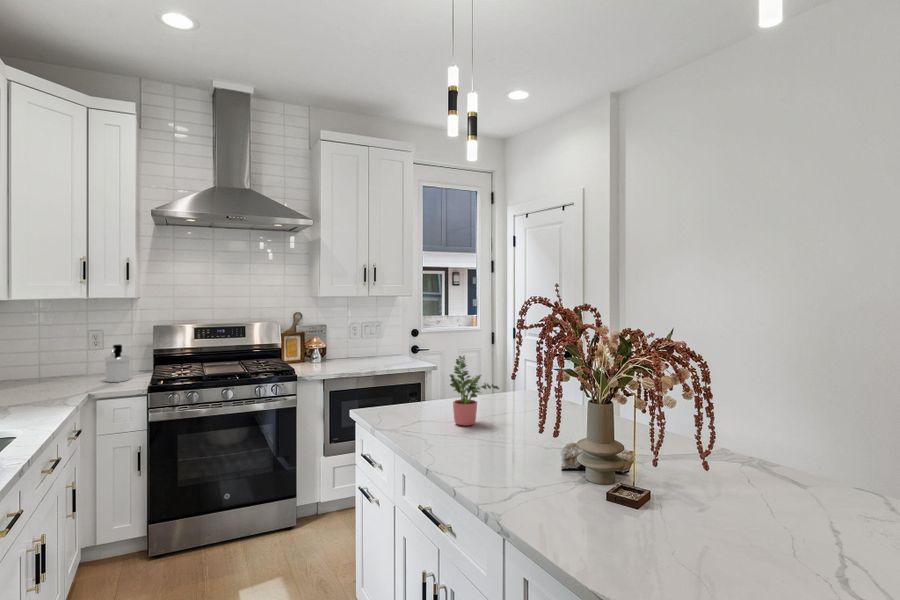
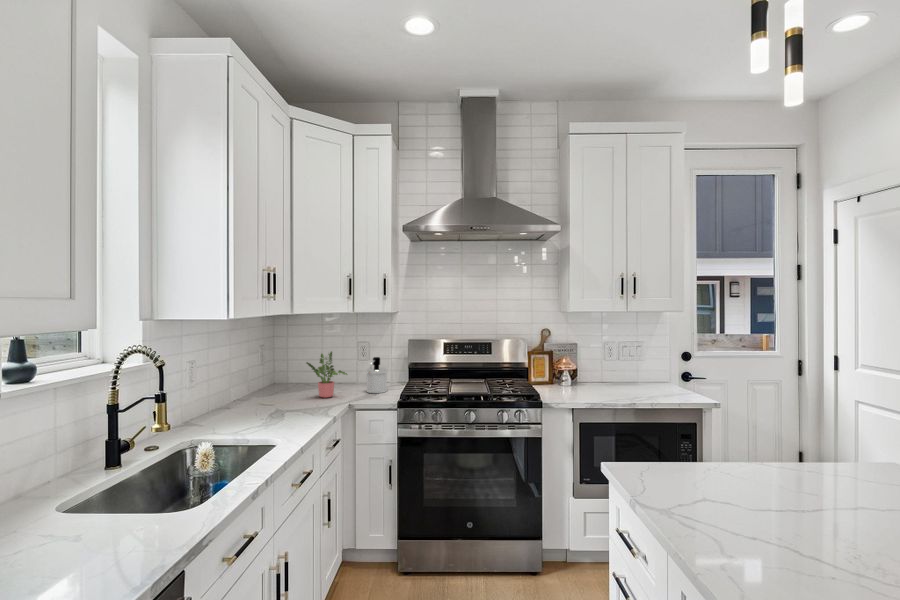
potted plant: present [450,356,499,426] -> present [307,352,347,398]

